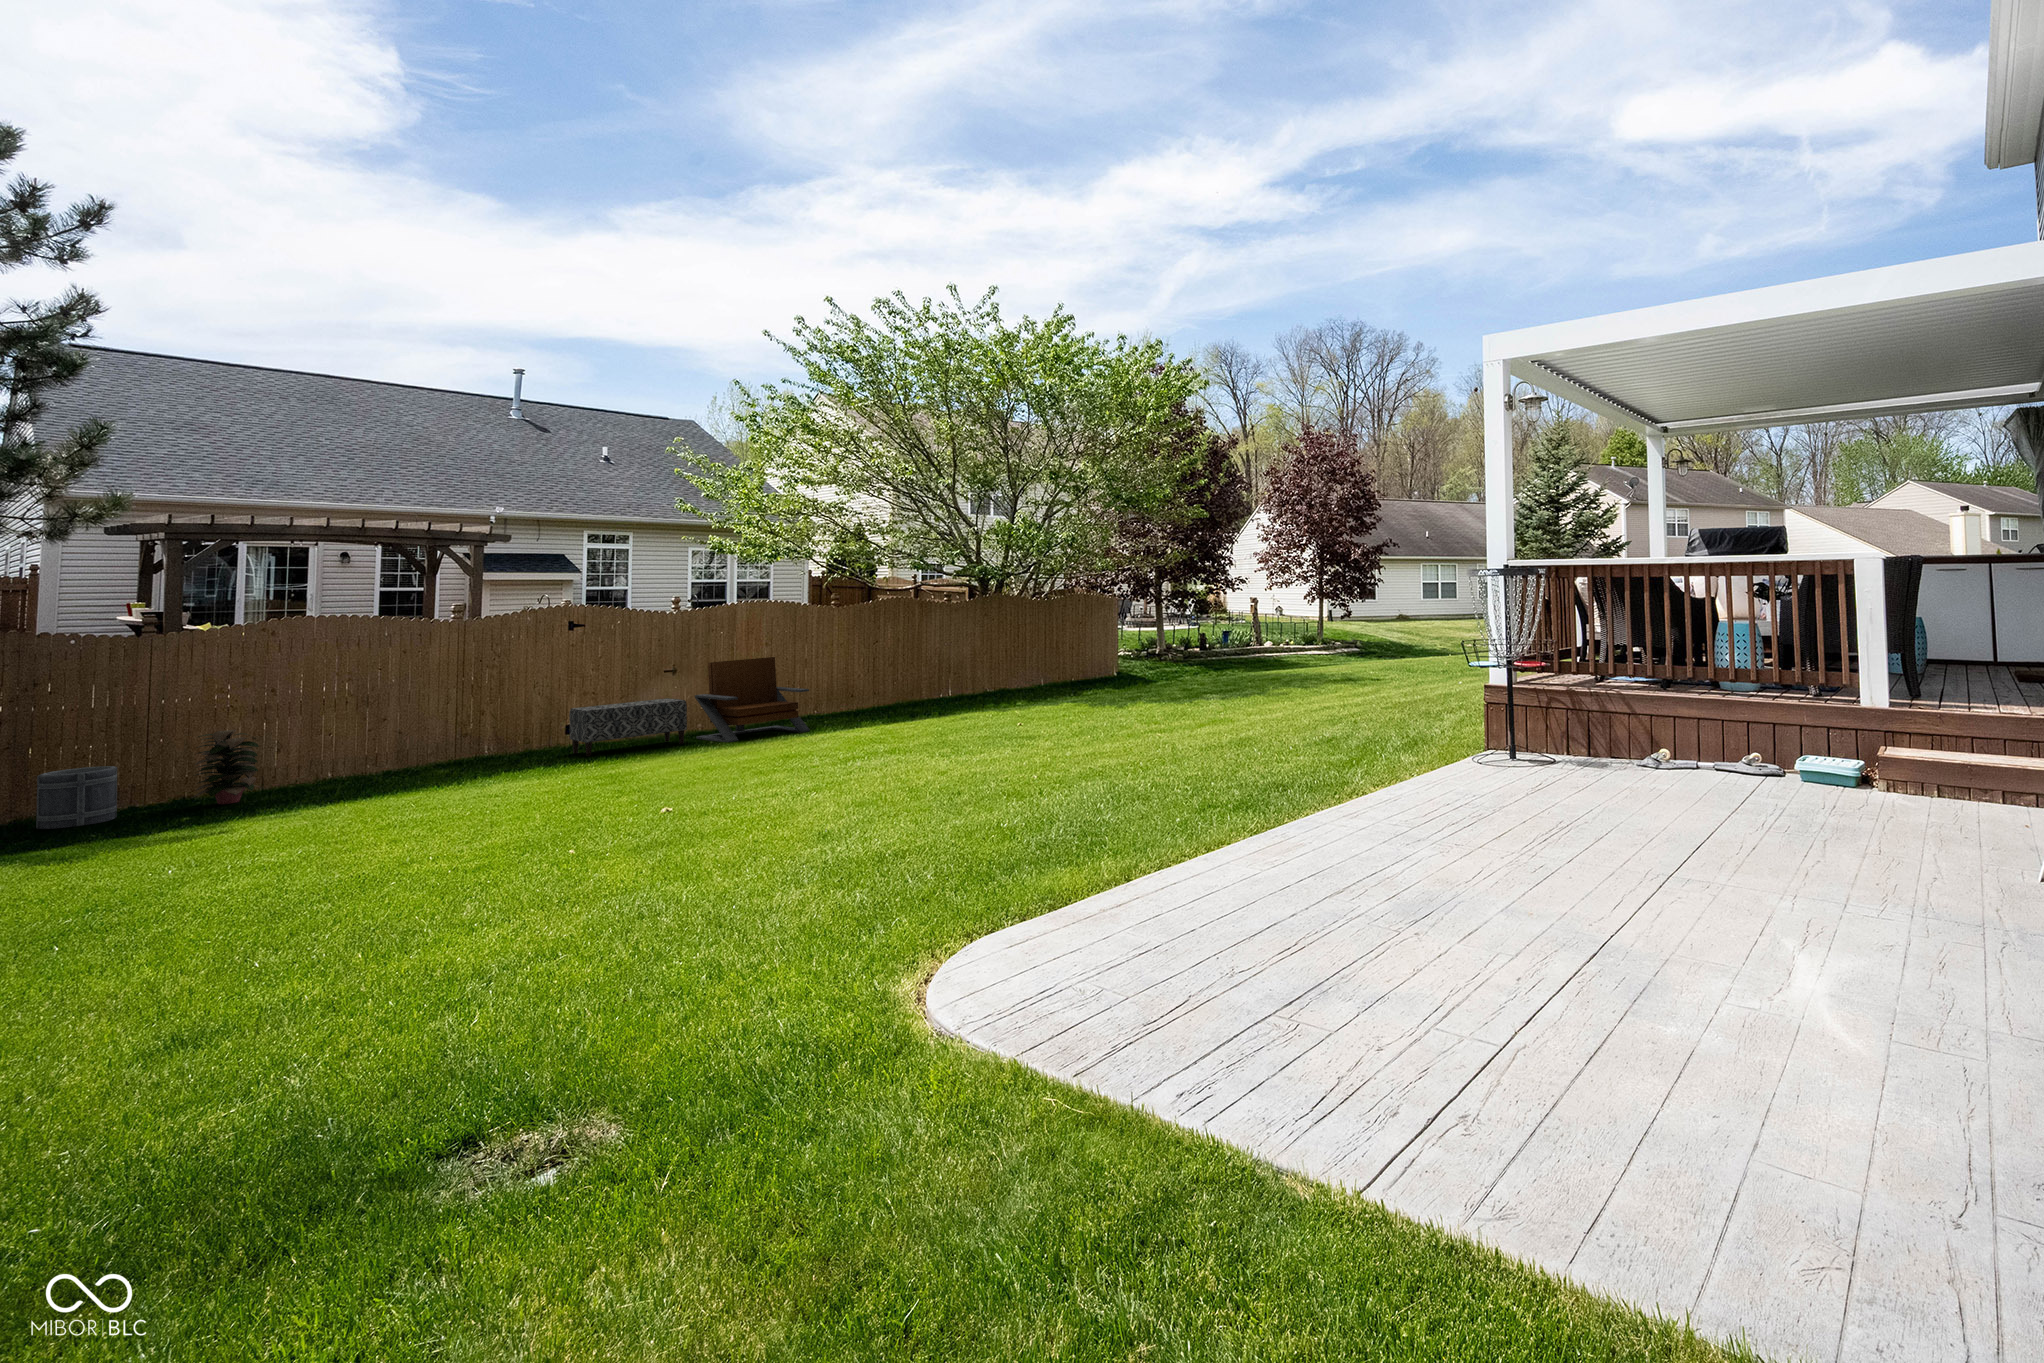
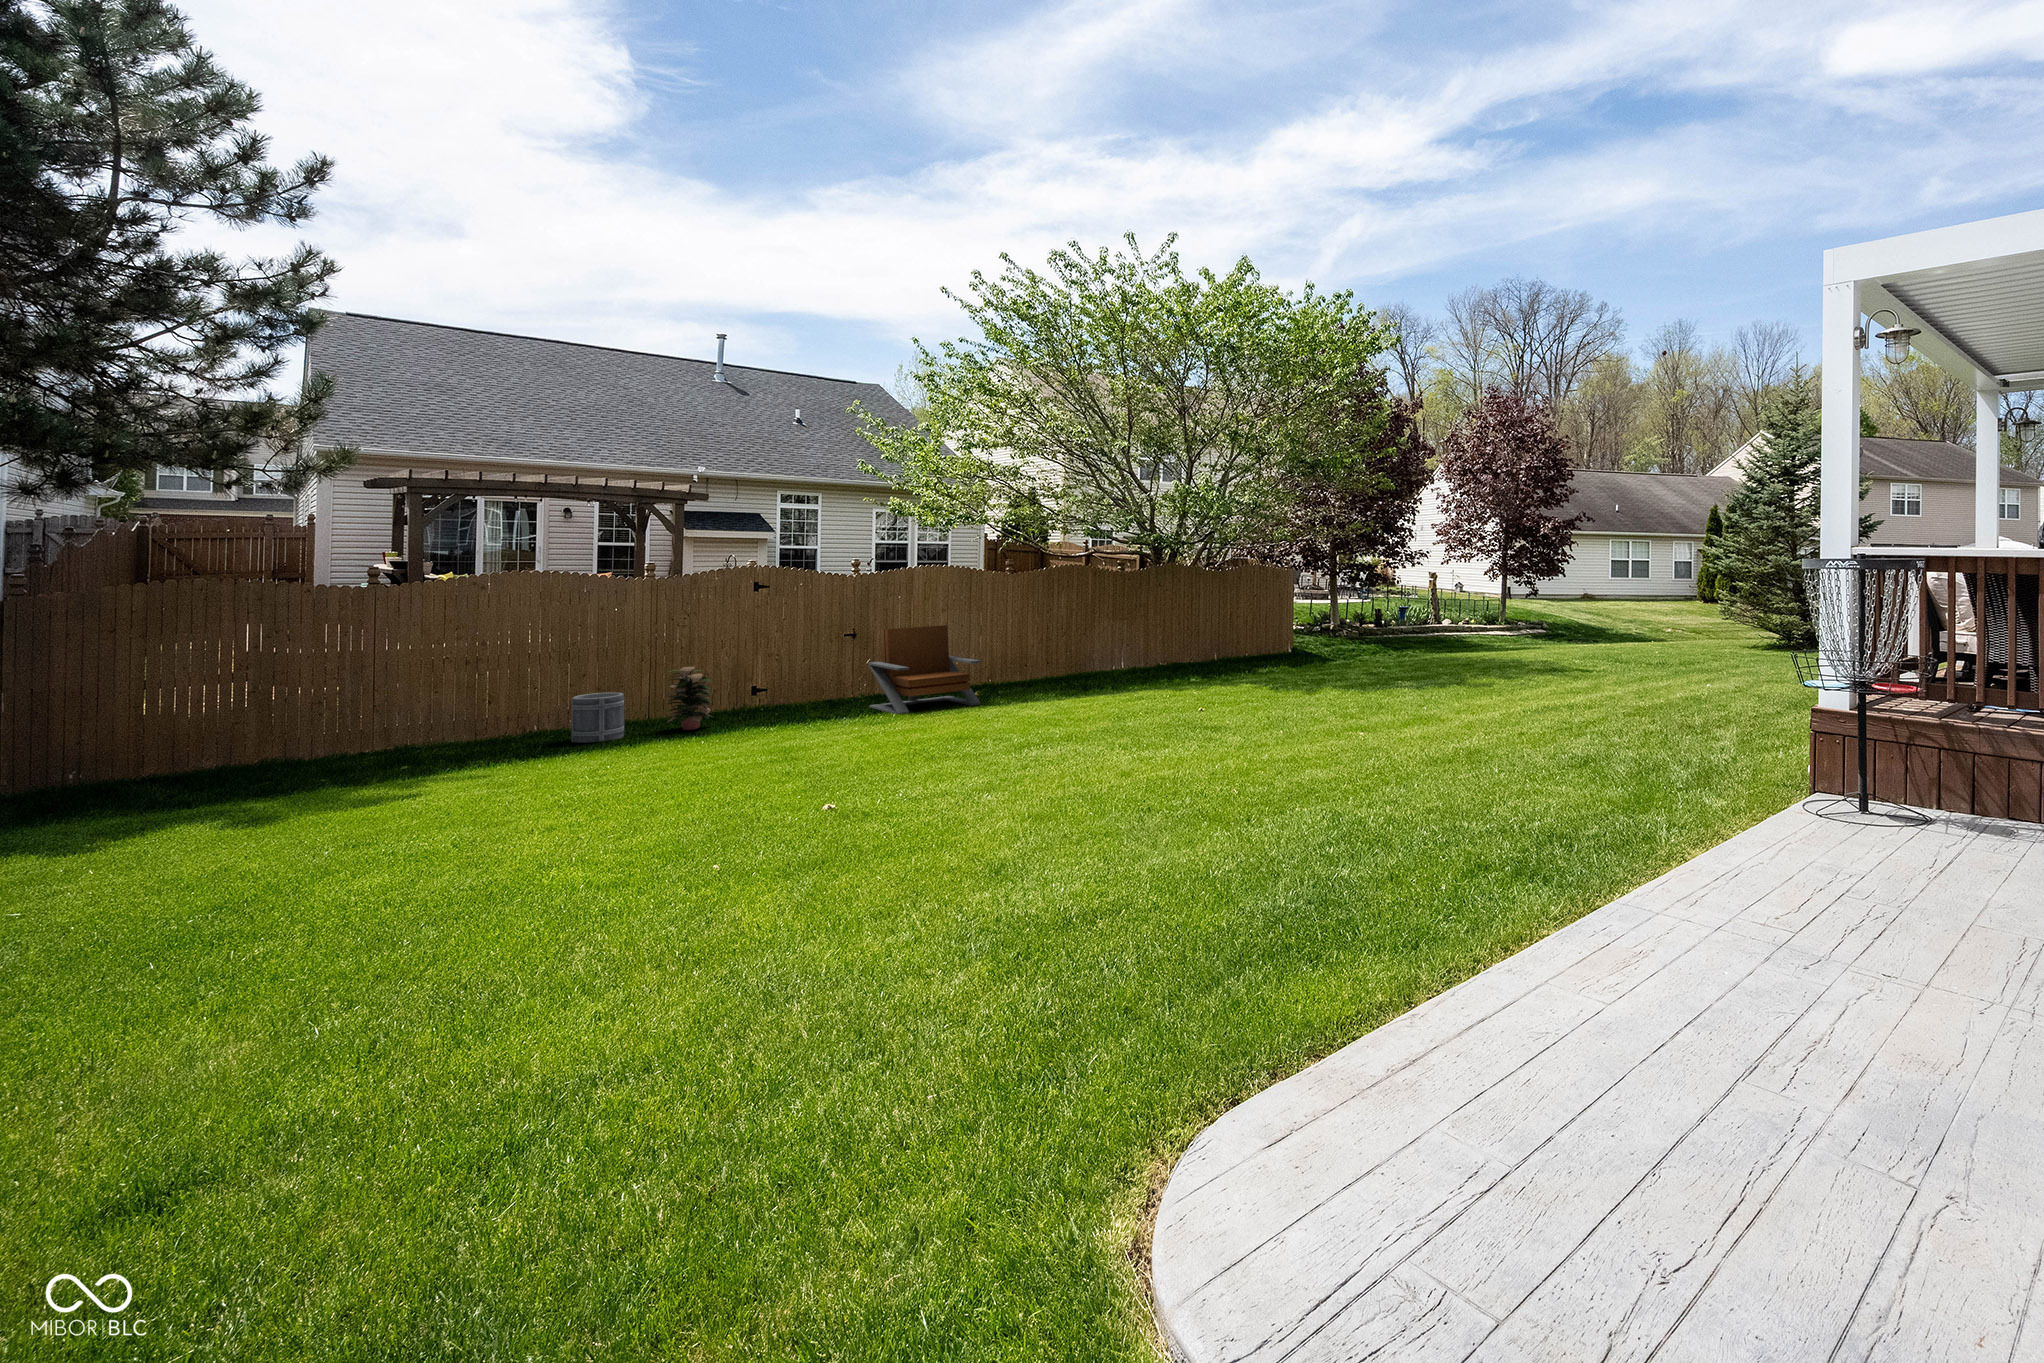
bench: present [569,698,687,756] -> none [746,665,859,724]
decorative plant: present [192,730,261,804] -> present [666,667,712,730]
bucket: present [36,766,117,829] -> present [571,692,624,743]

